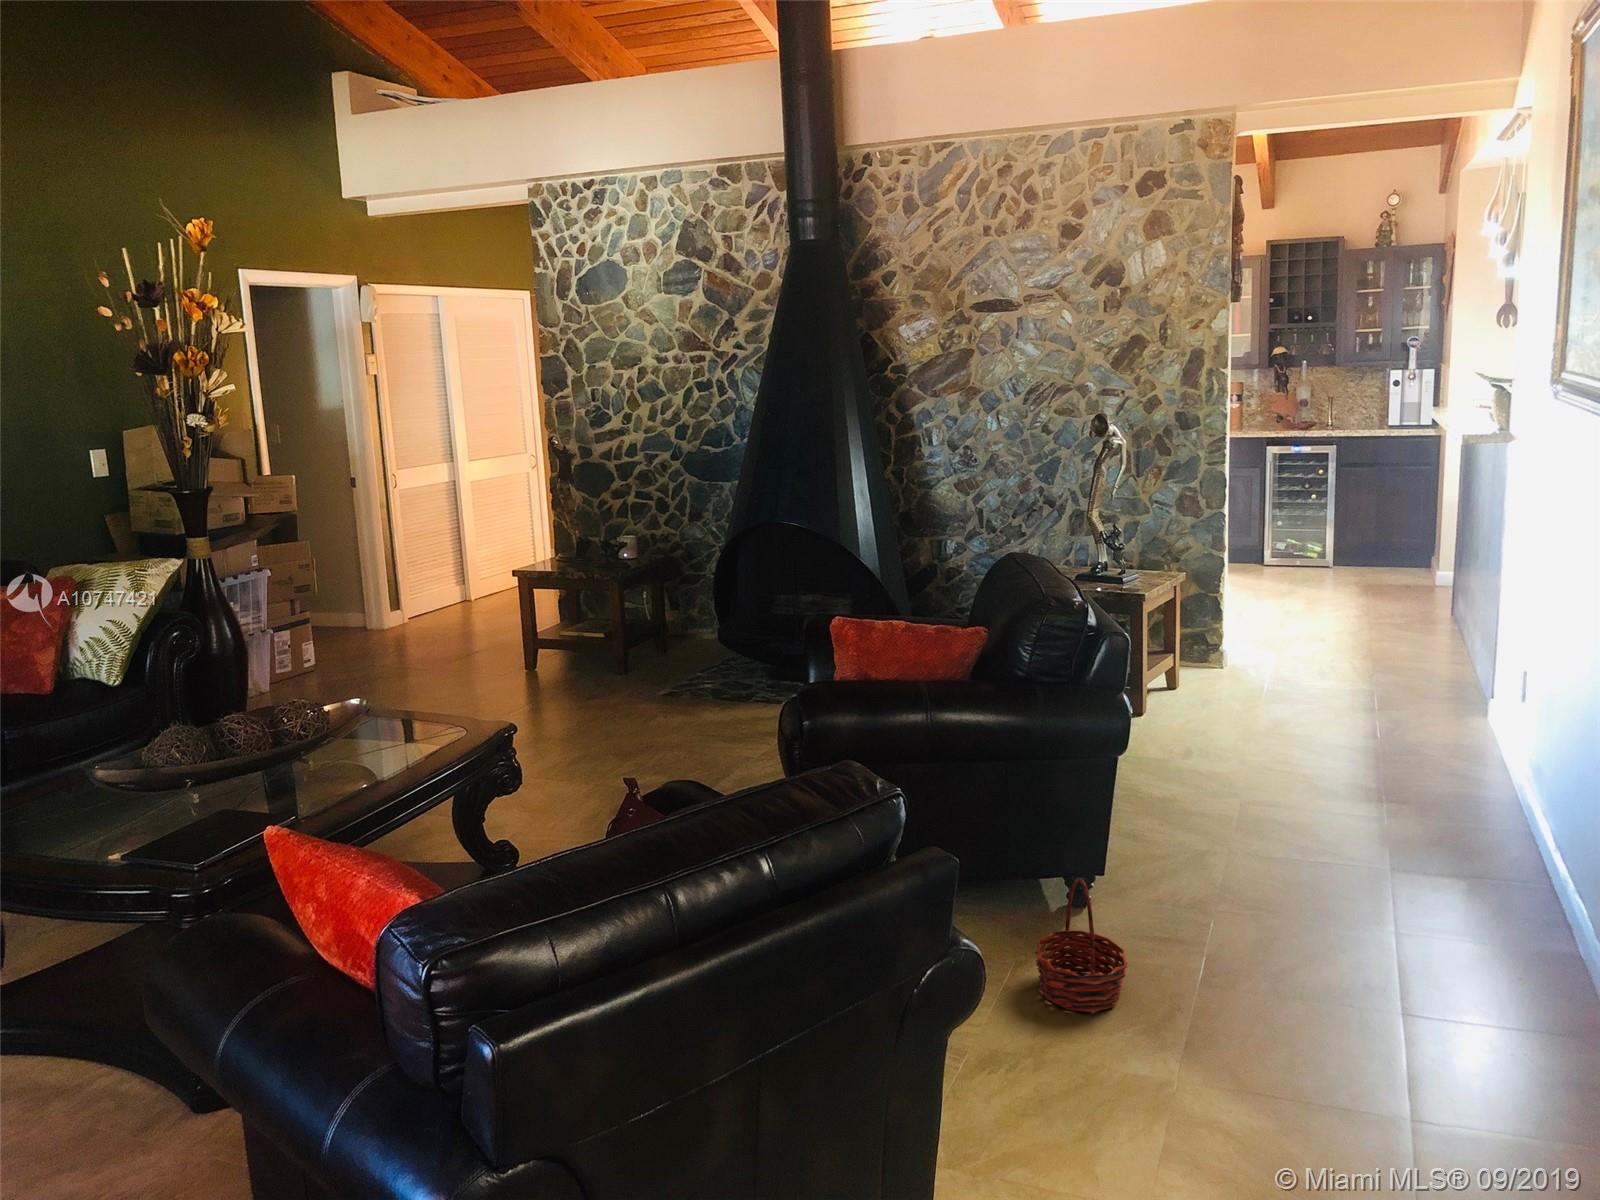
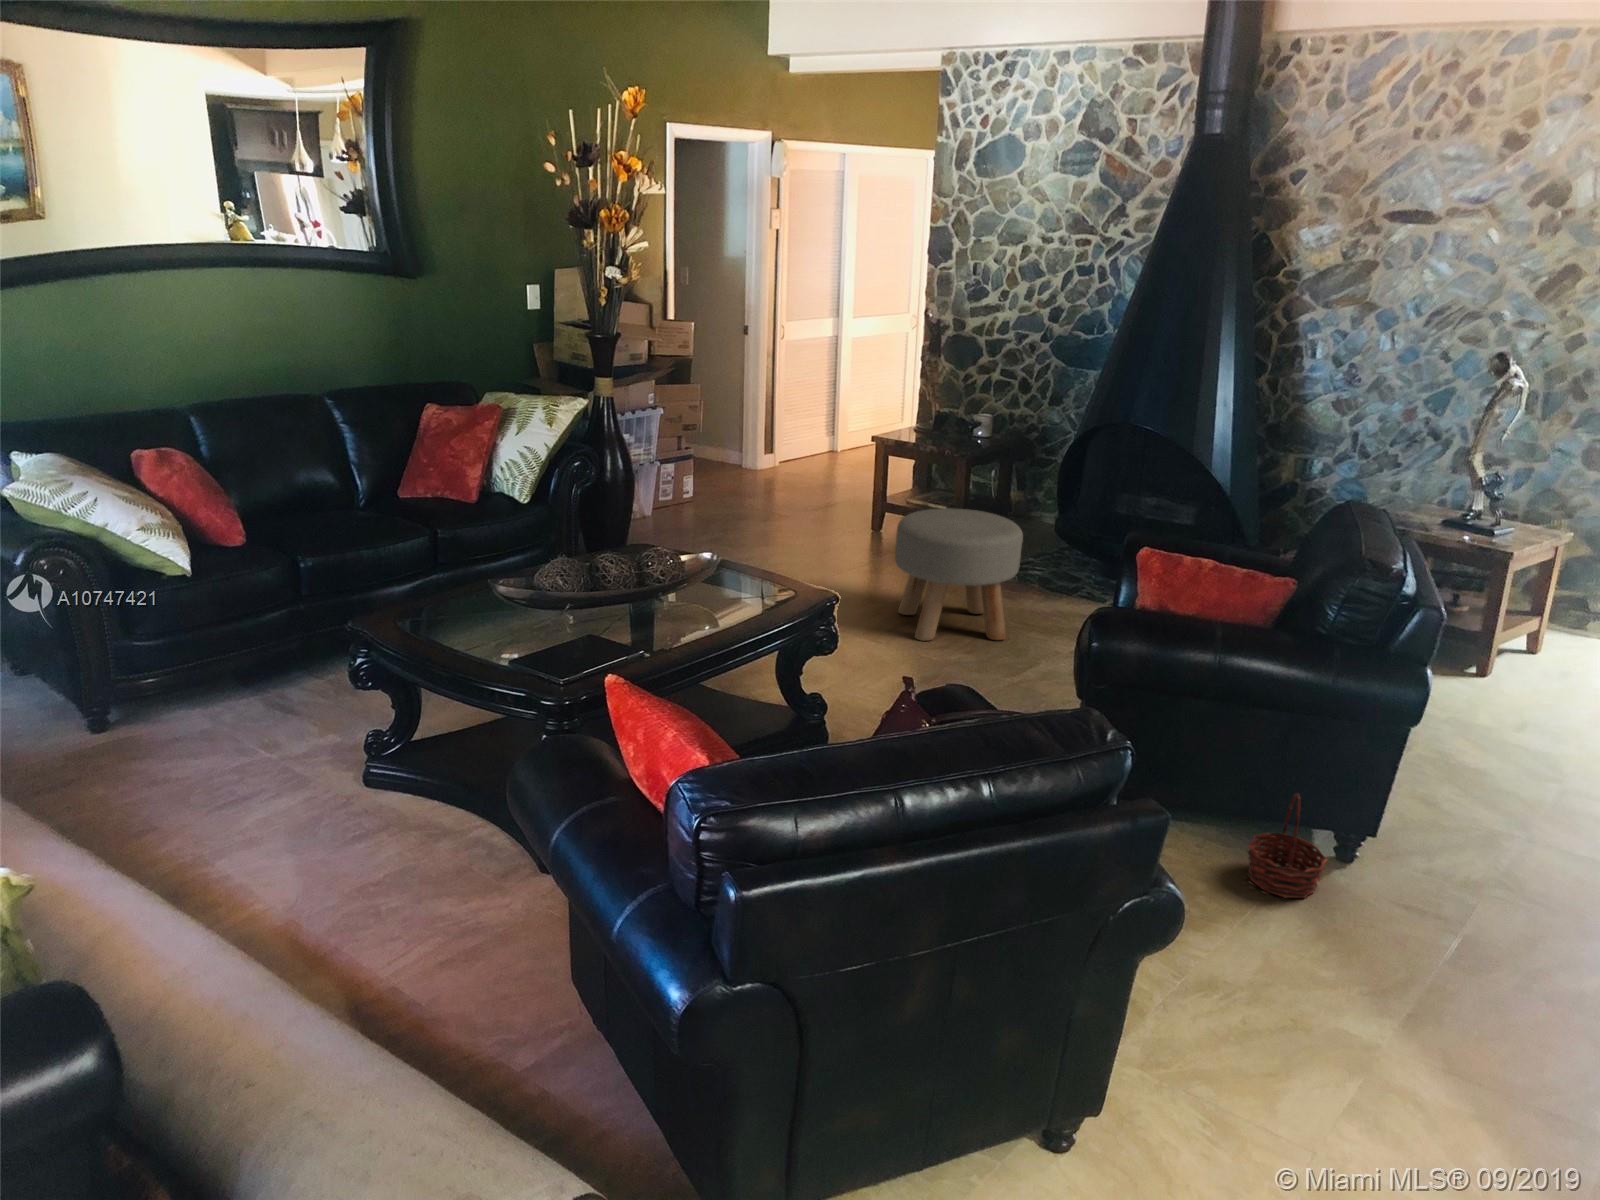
ottoman: none [546,628,691,784] -> present [895,508,1023,641]

